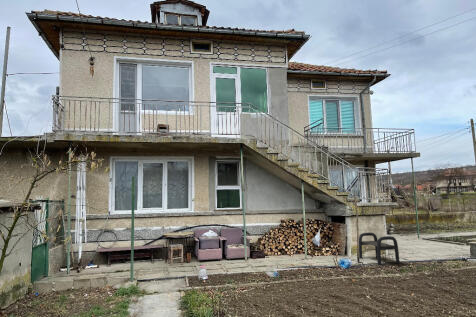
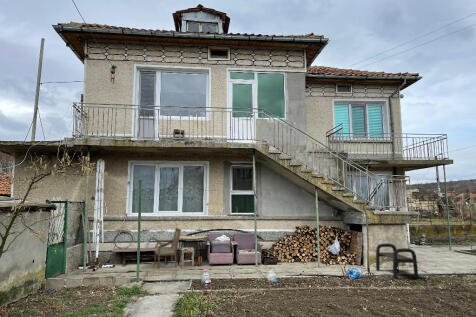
chair: none [141,225,169,268] -> present [155,228,181,269]

